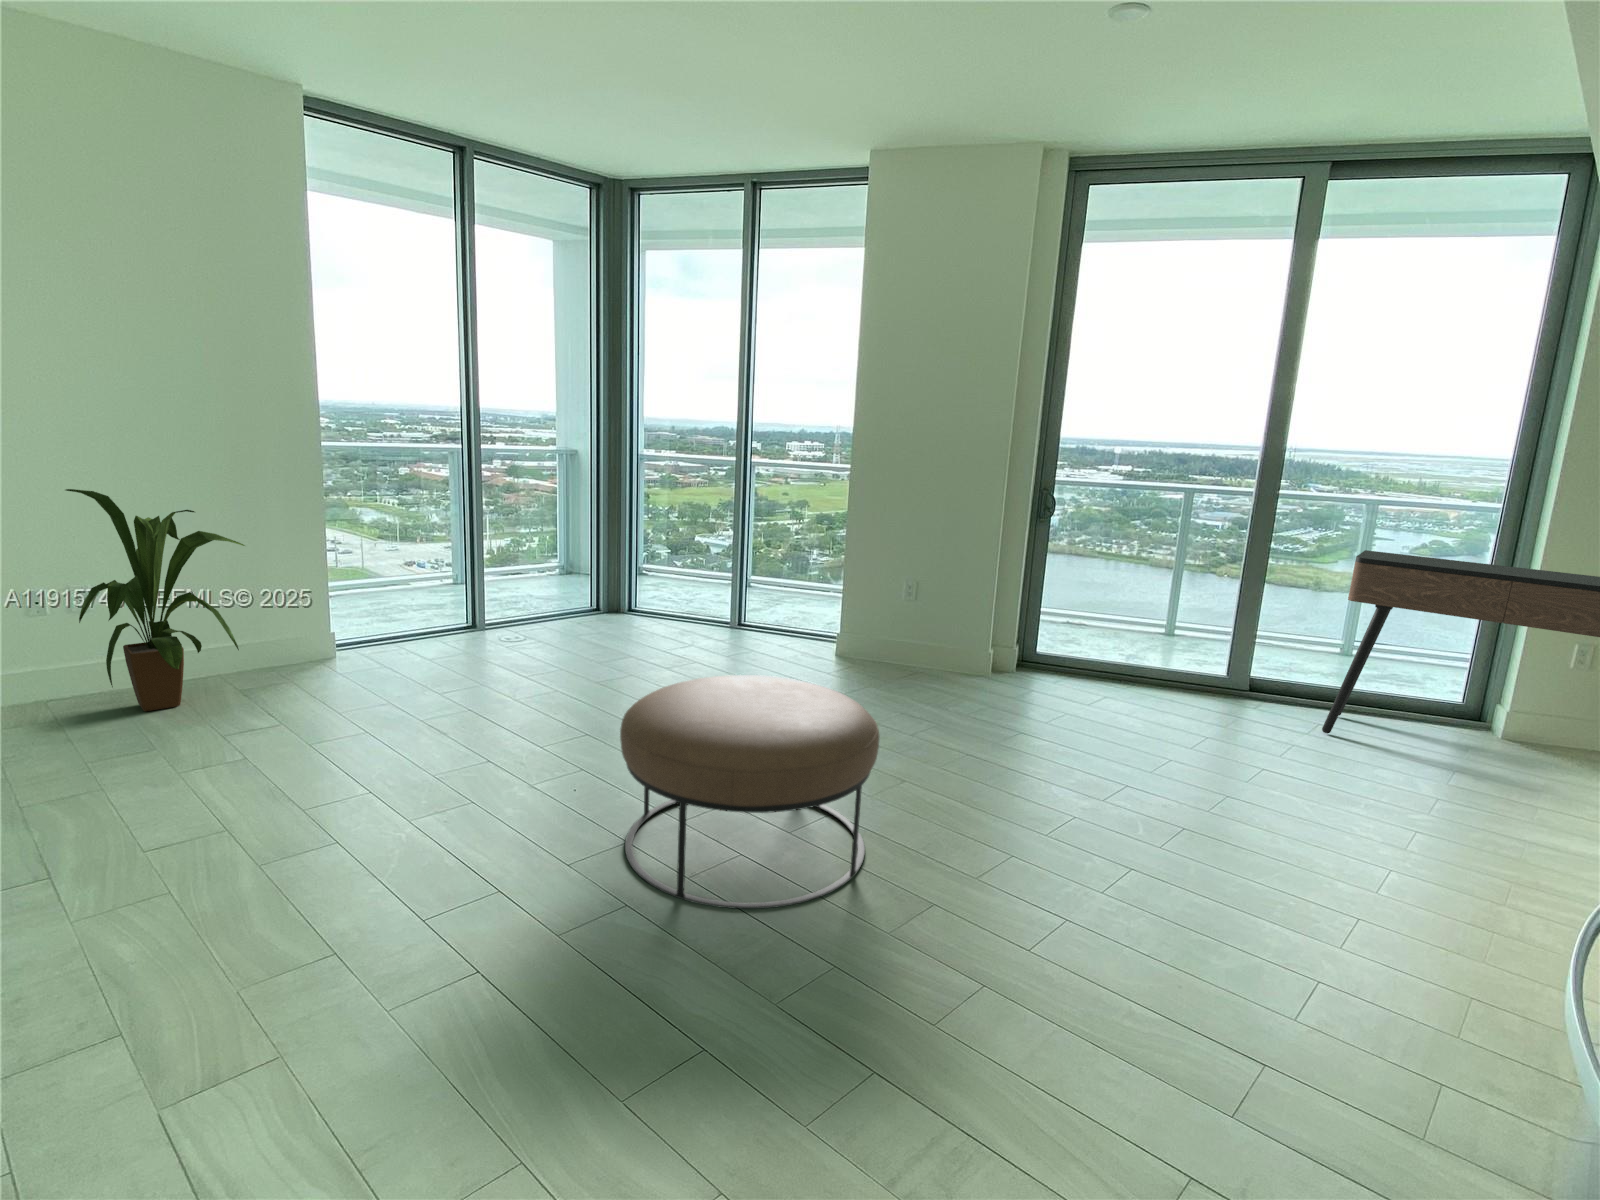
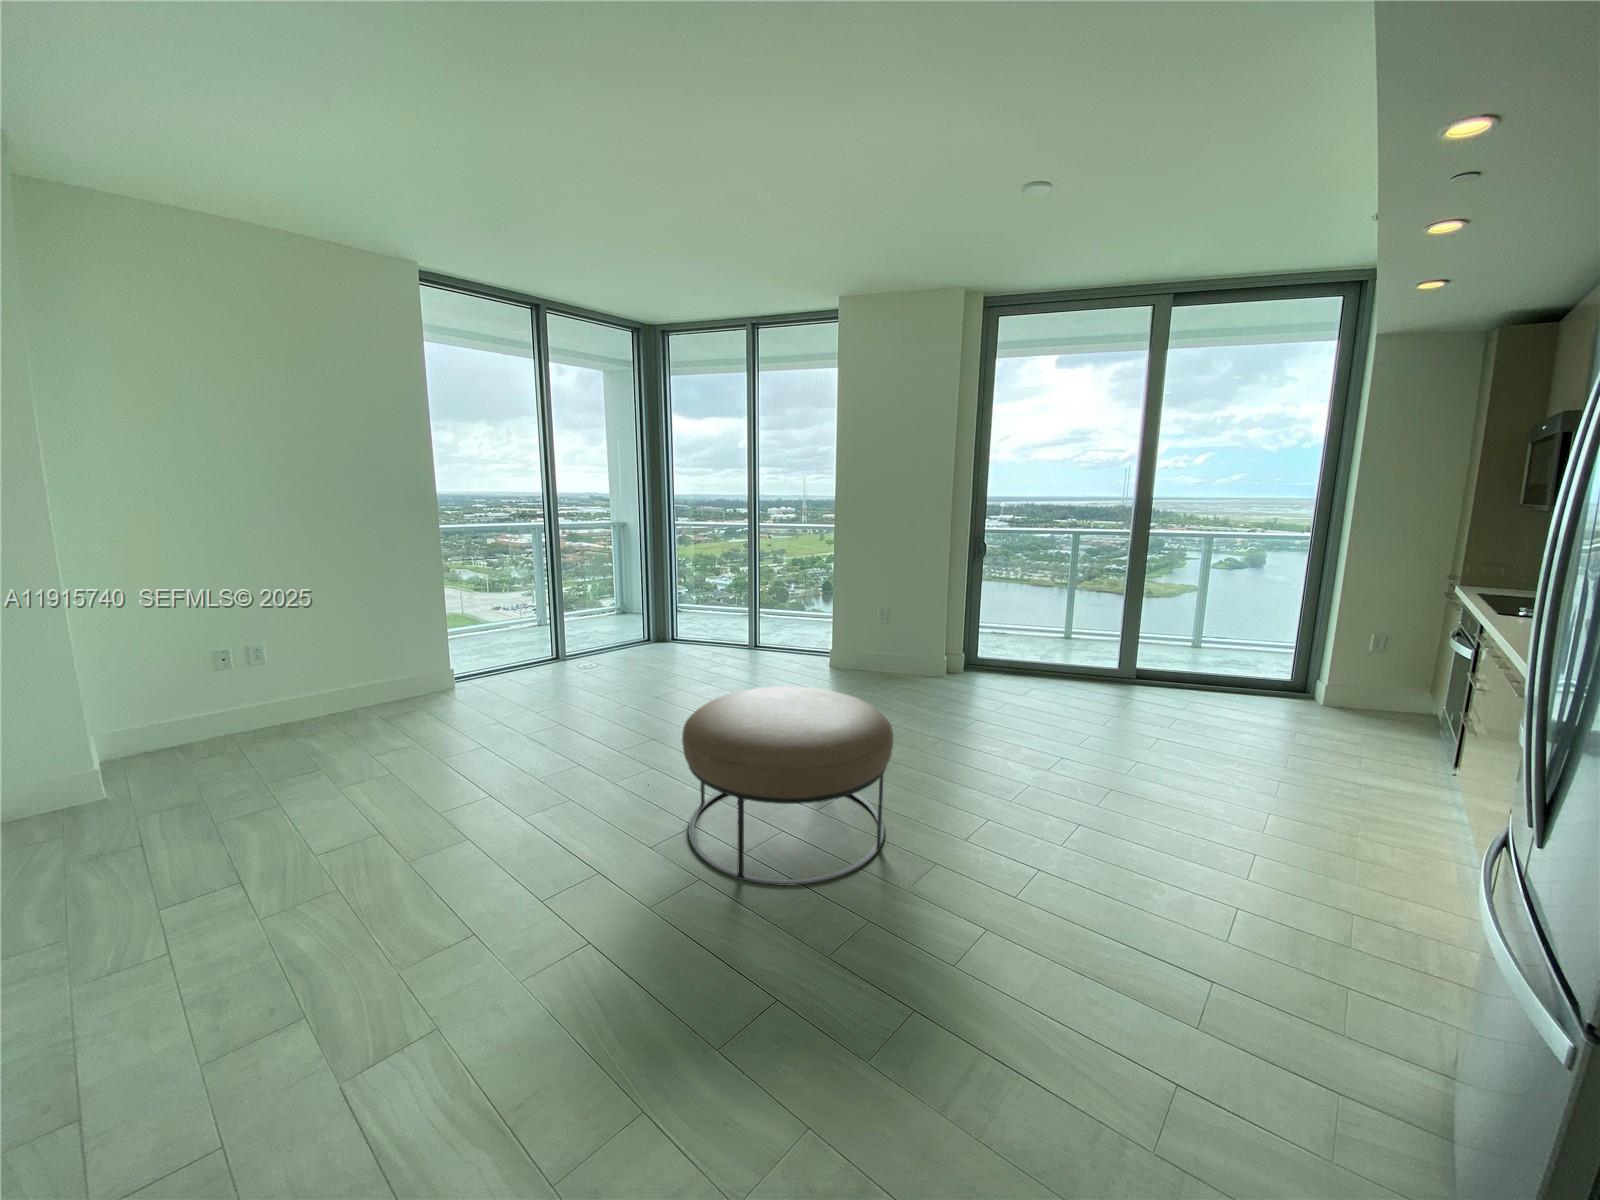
house plant: present [66,489,245,711] -> none [215,562,370,739]
console table: present [1322,550,1600,733] -> none [1197,571,1482,752]

